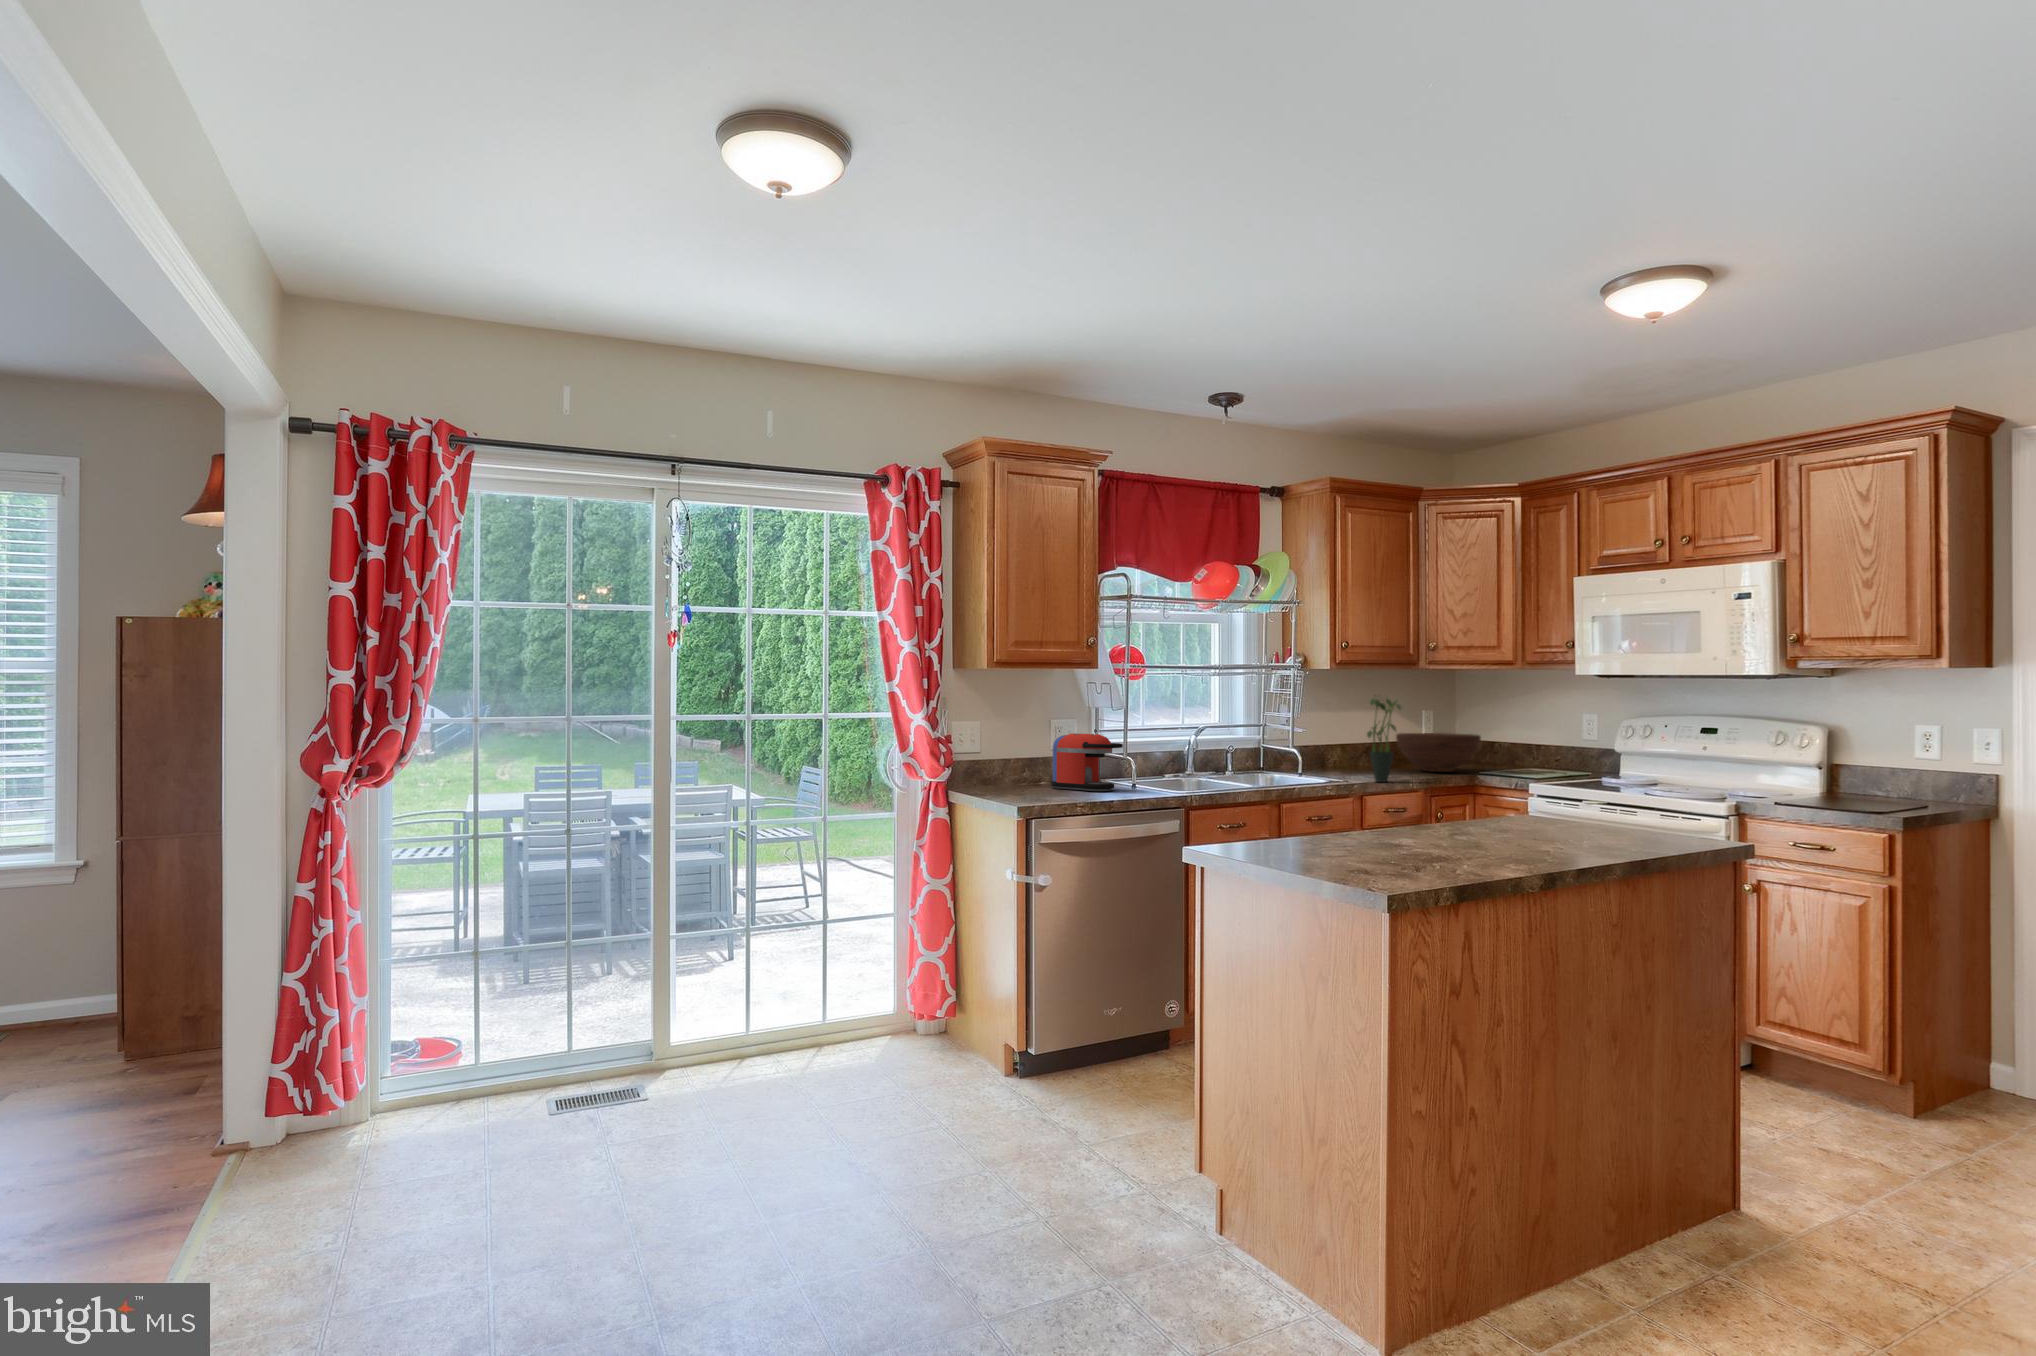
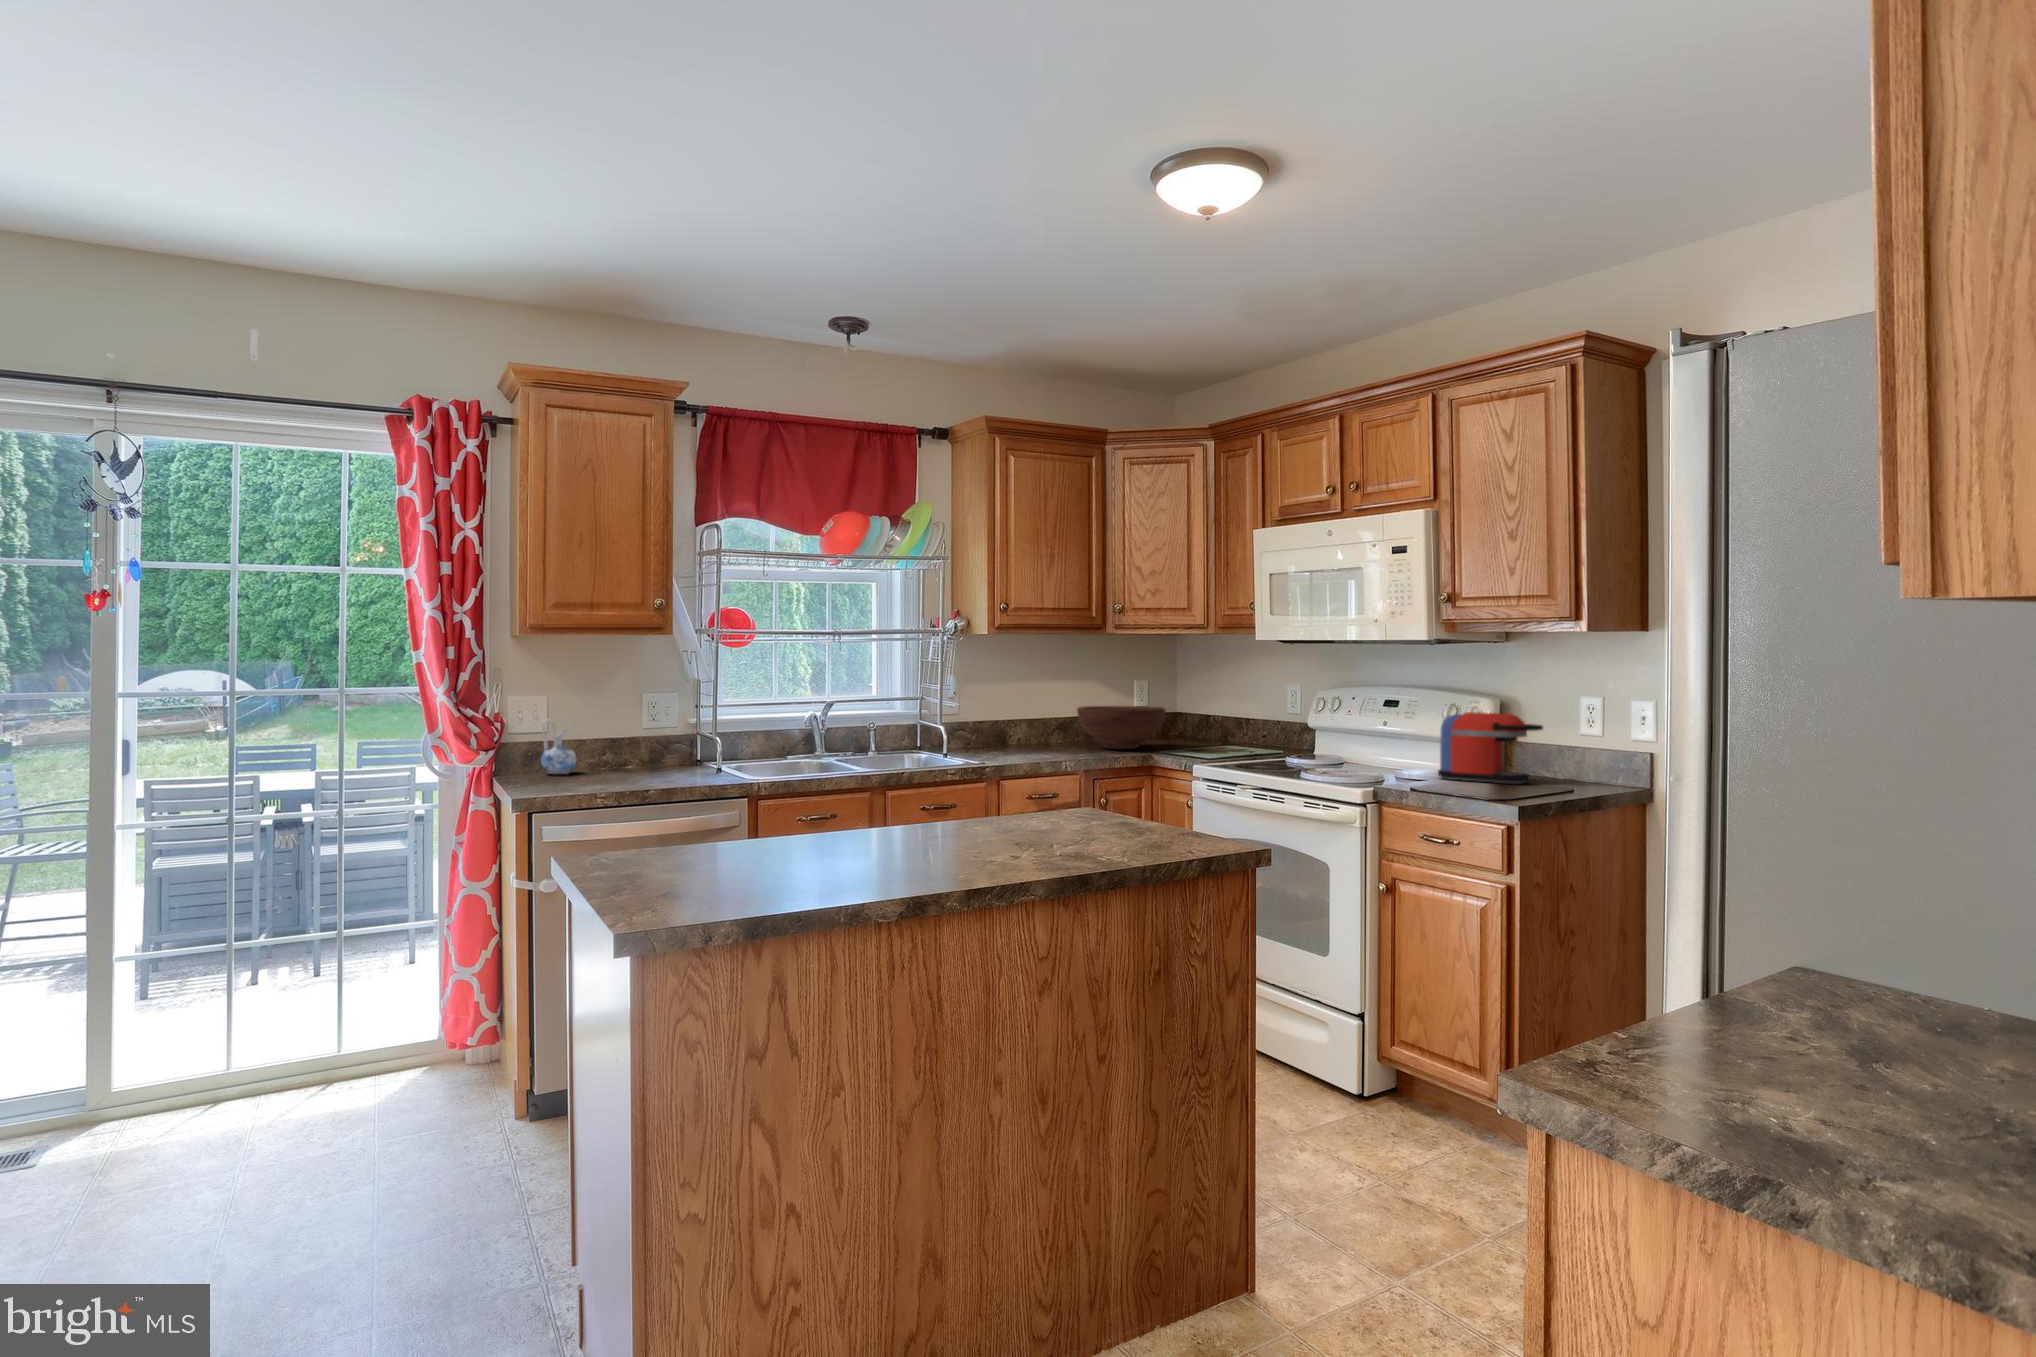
potted plant: present [1367,695,1401,782] -> none [1007,664,1050,763]
coffee maker: present [1051,733,1123,791] -> present [1438,712,1543,784]
ceramic pitcher: none [978,740,1007,788] -> present [541,719,576,774]

